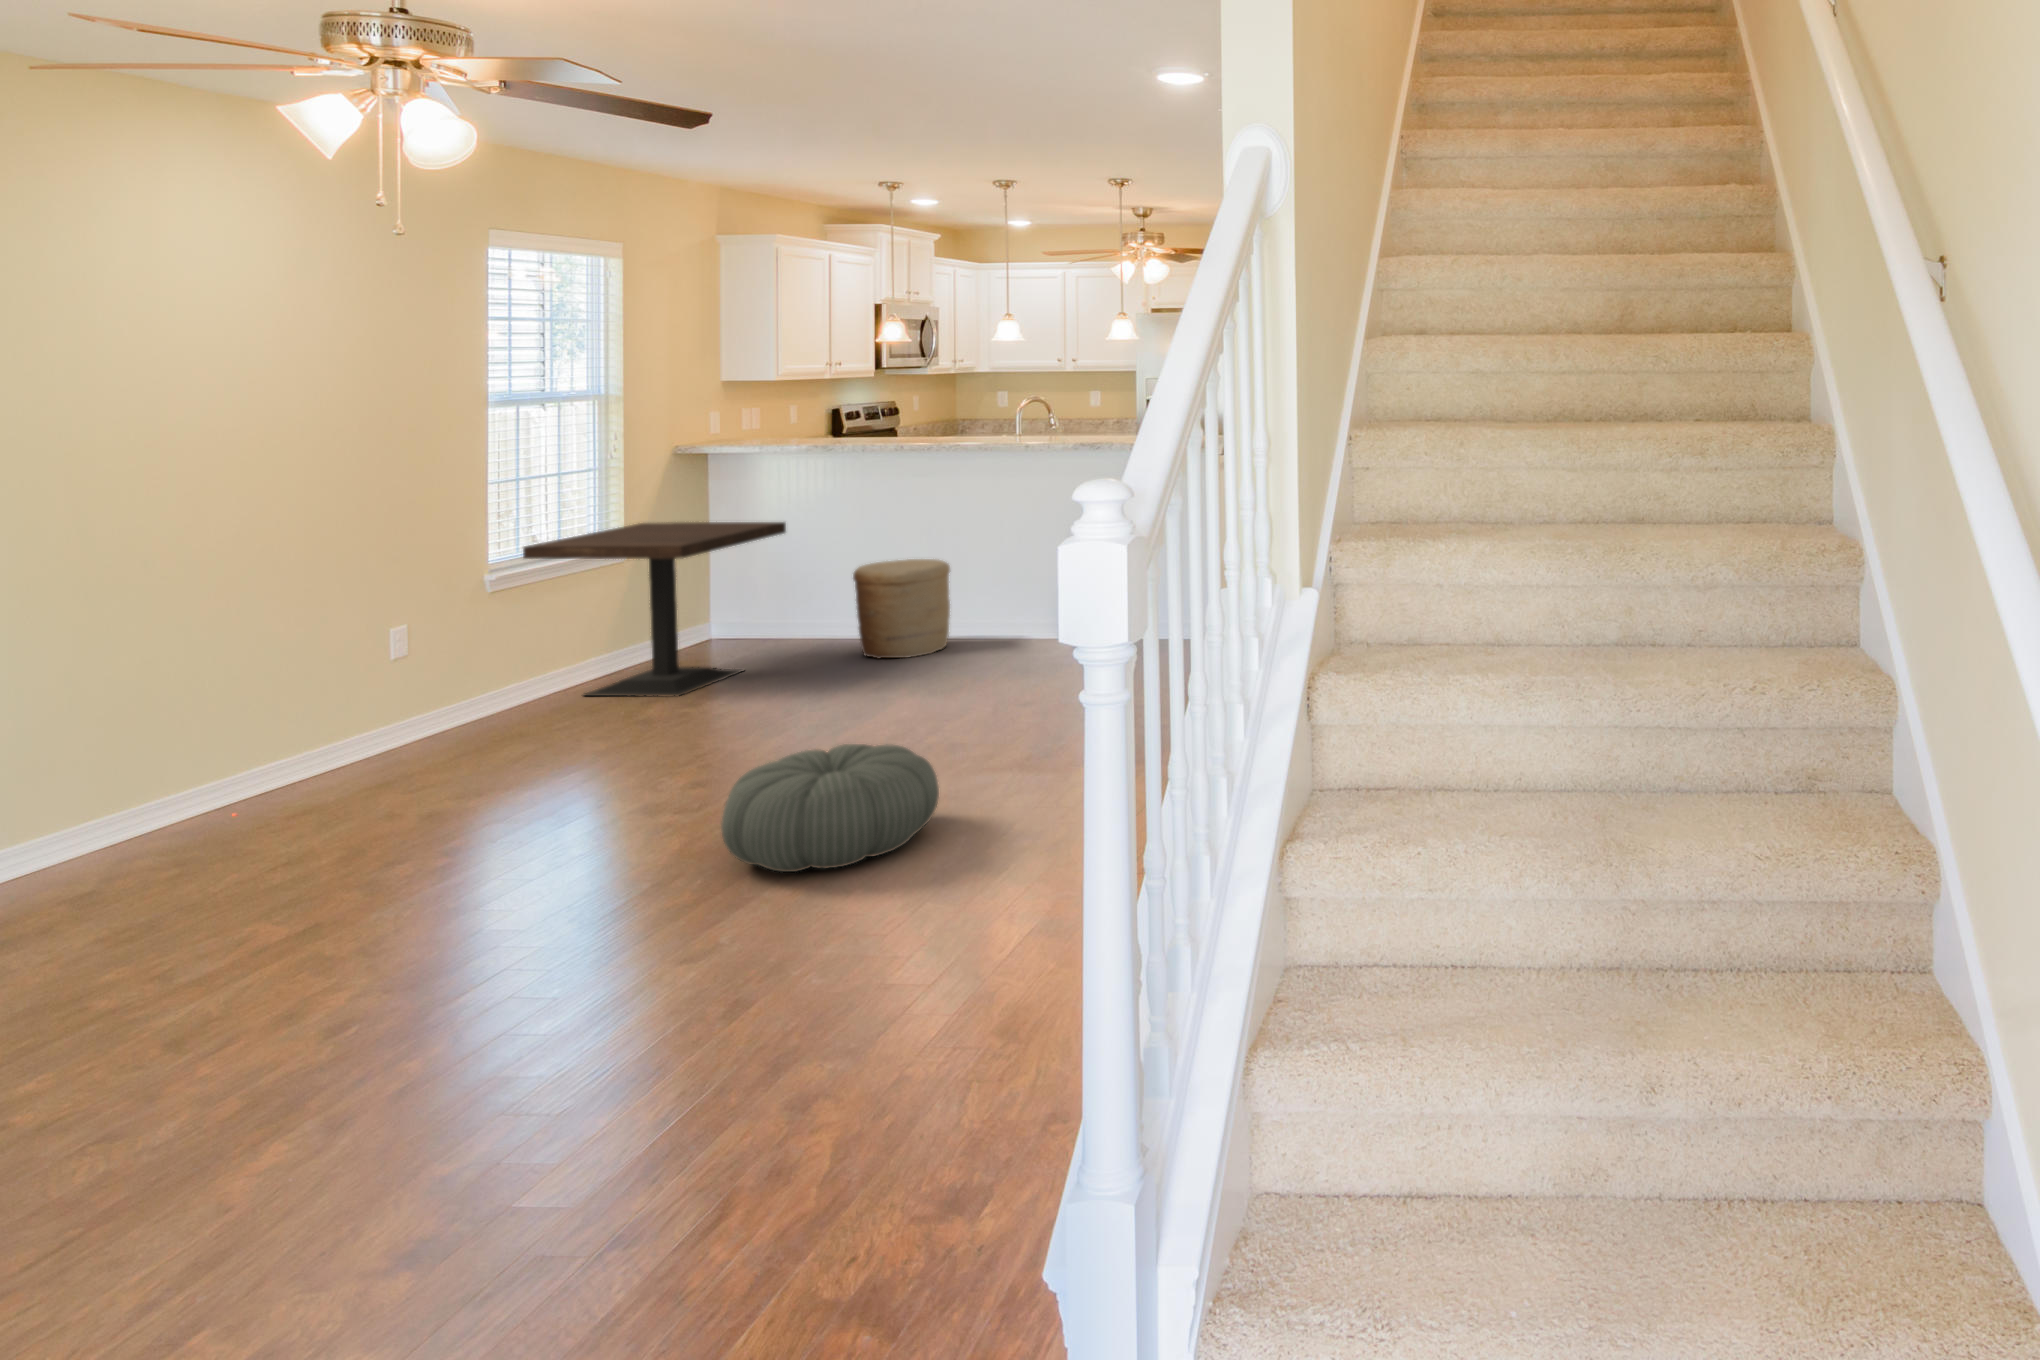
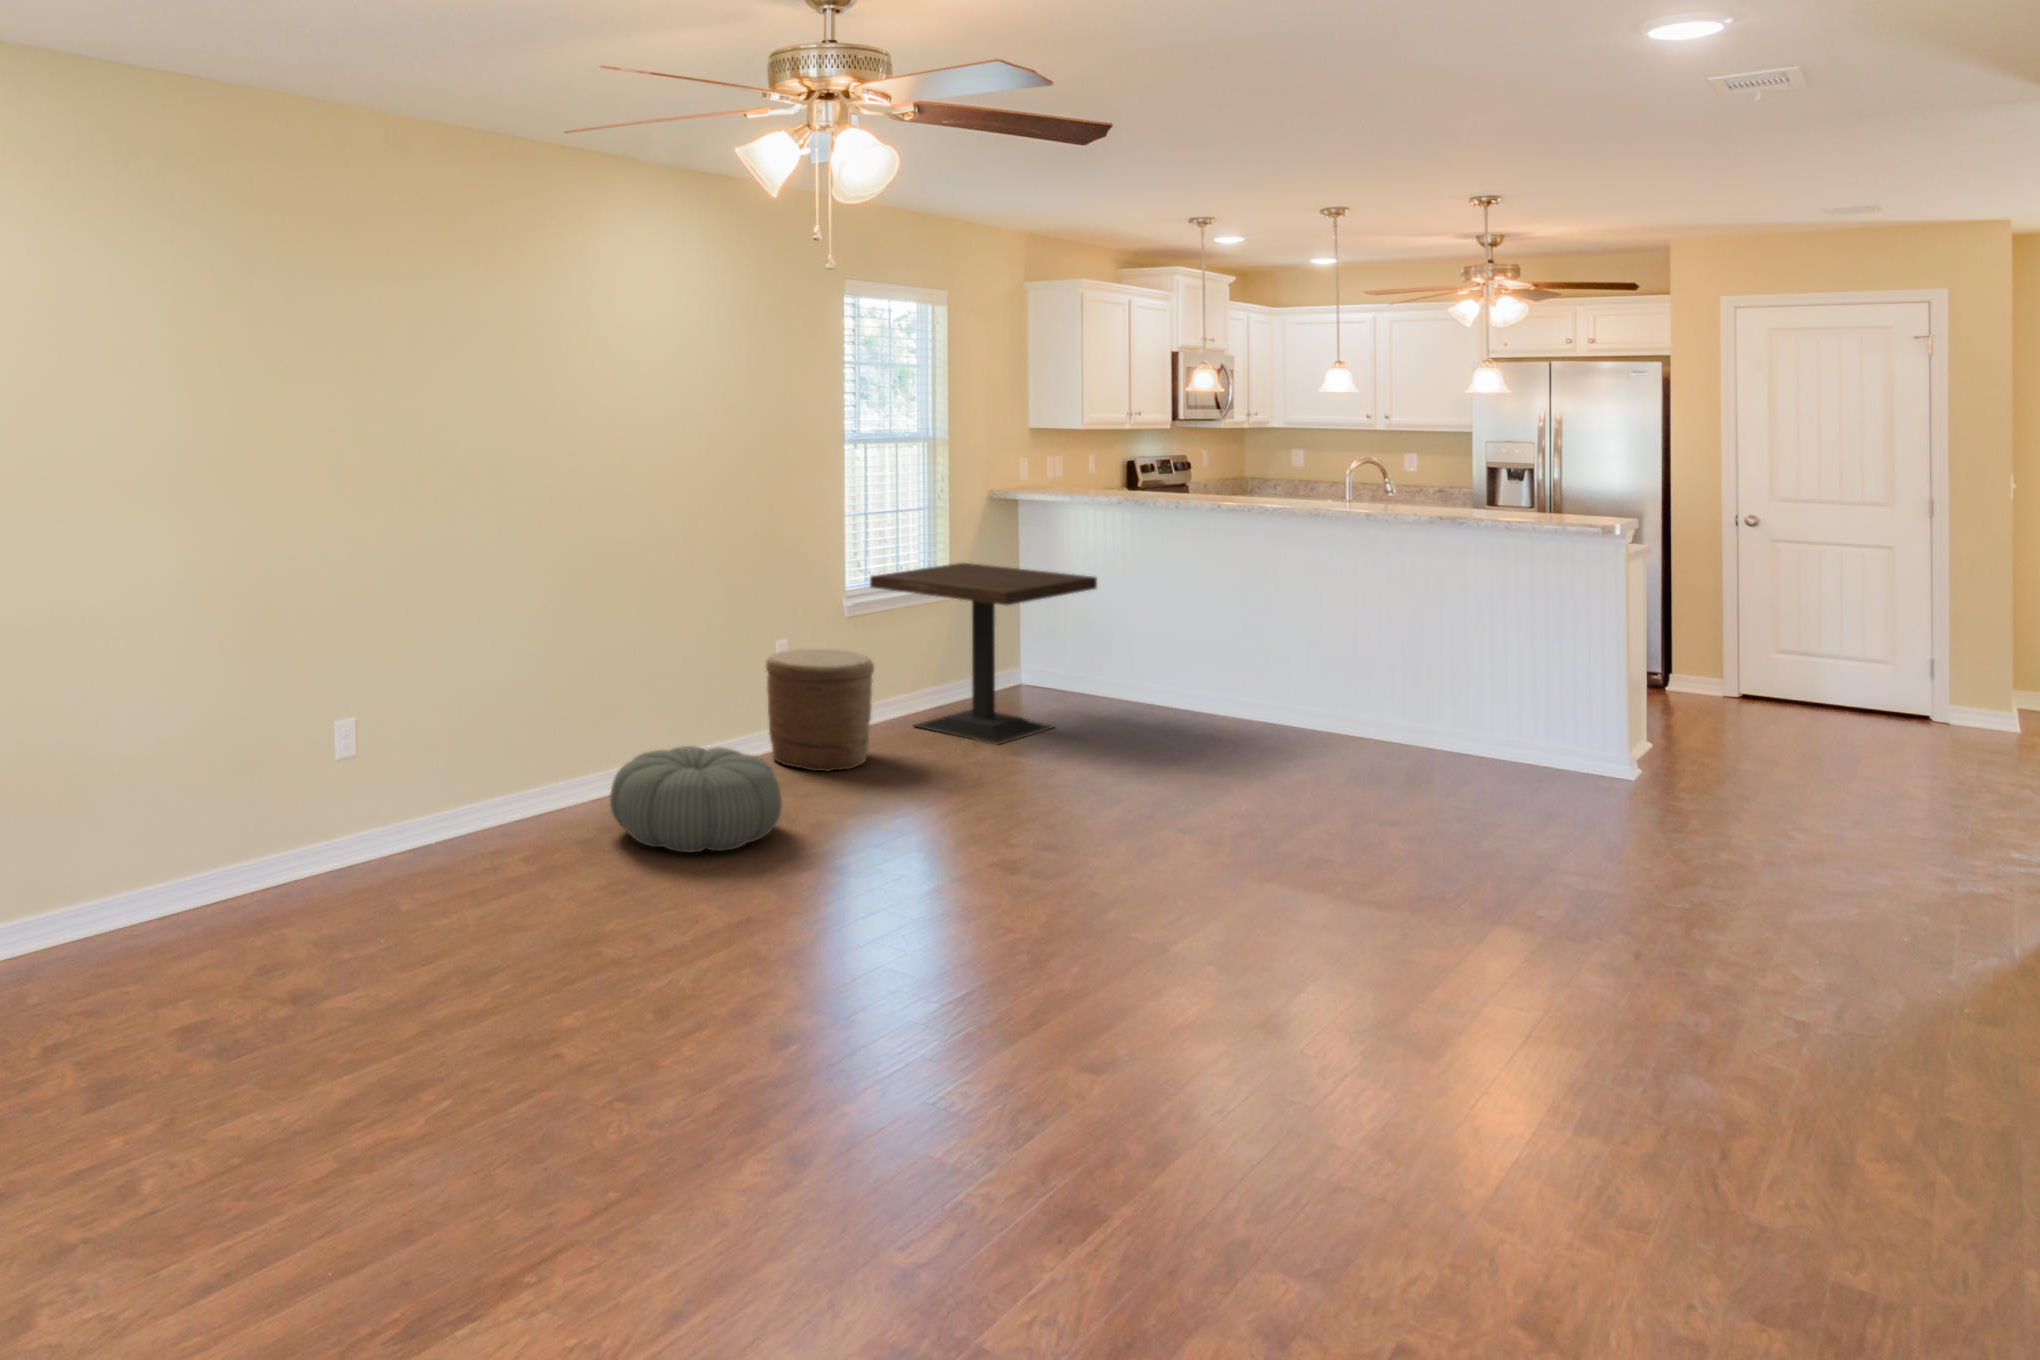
woven basket: present [853,559,950,658] -> present [766,649,874,771]
pouf: present [721,744,939,872] -> present [610,746,782,852]

